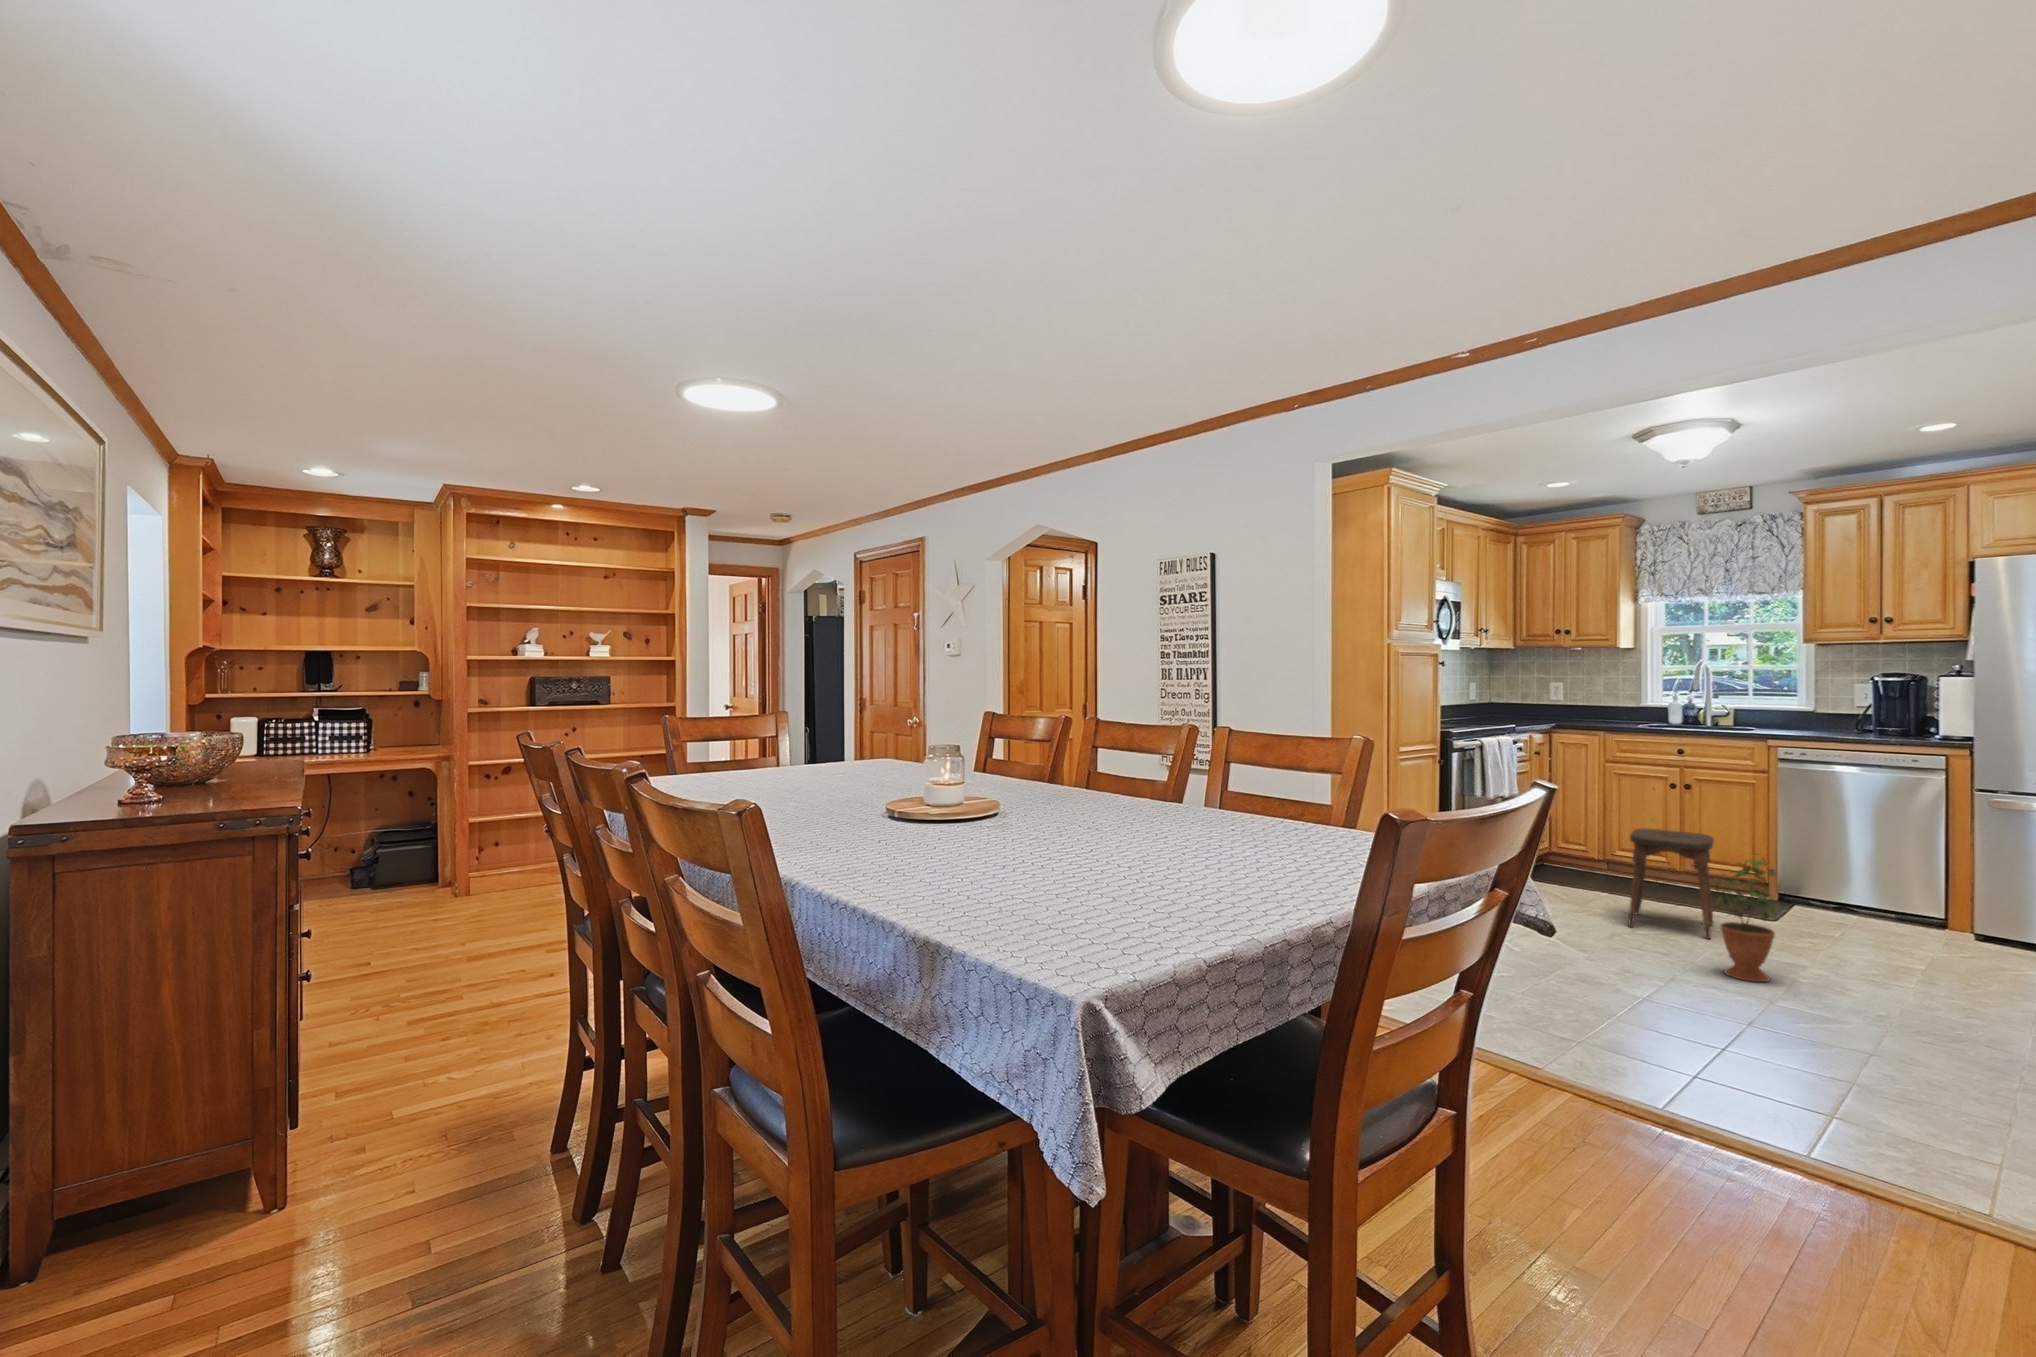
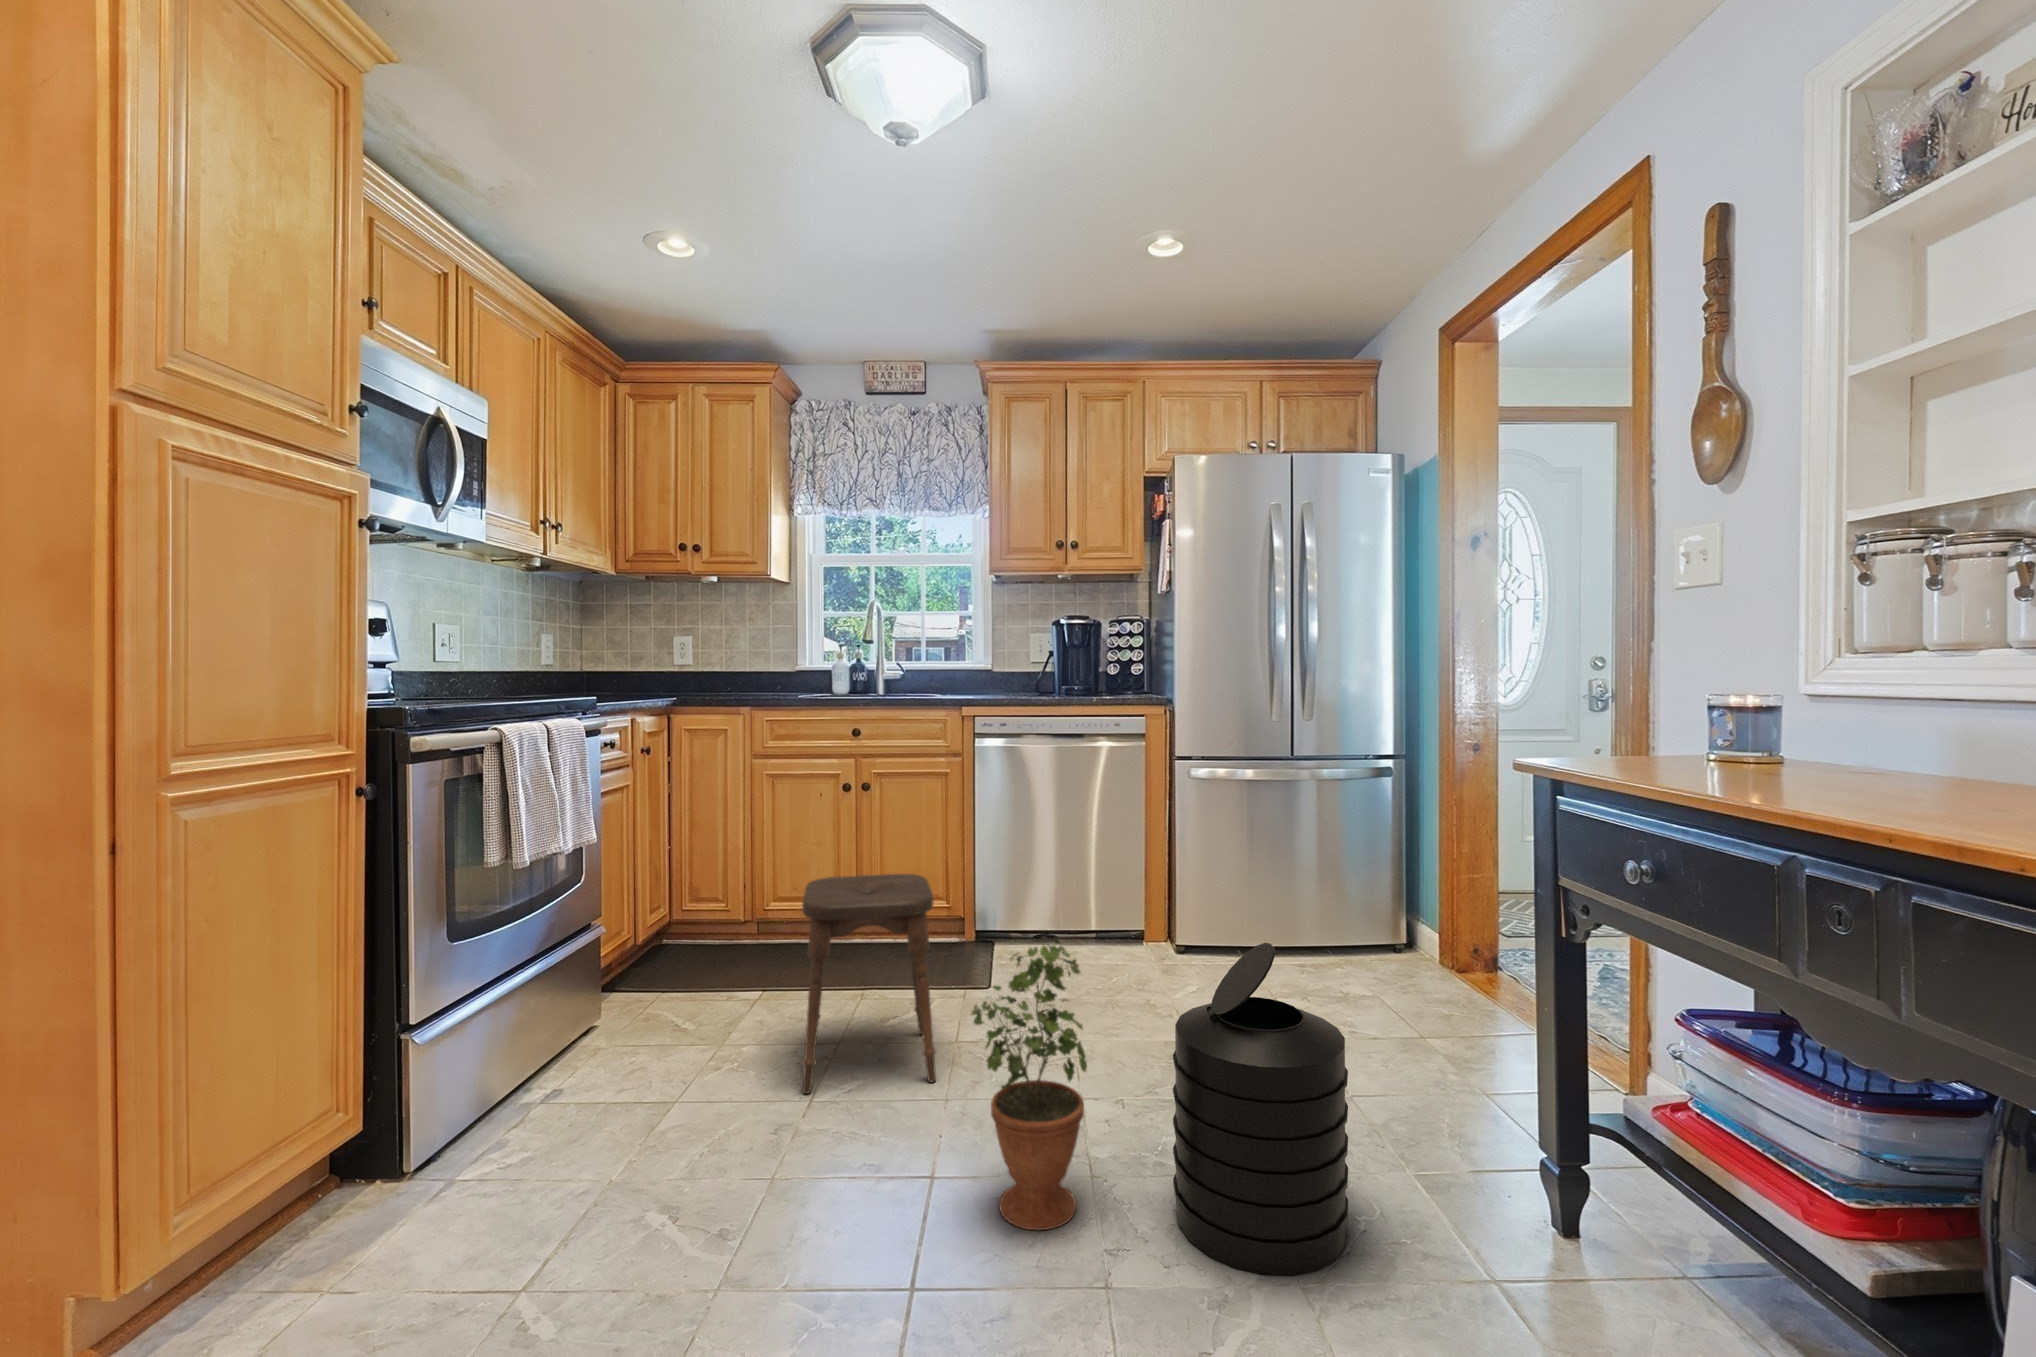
trash can: none [1824,875,1940,1023] -> present [1173,943,1348,1276]

